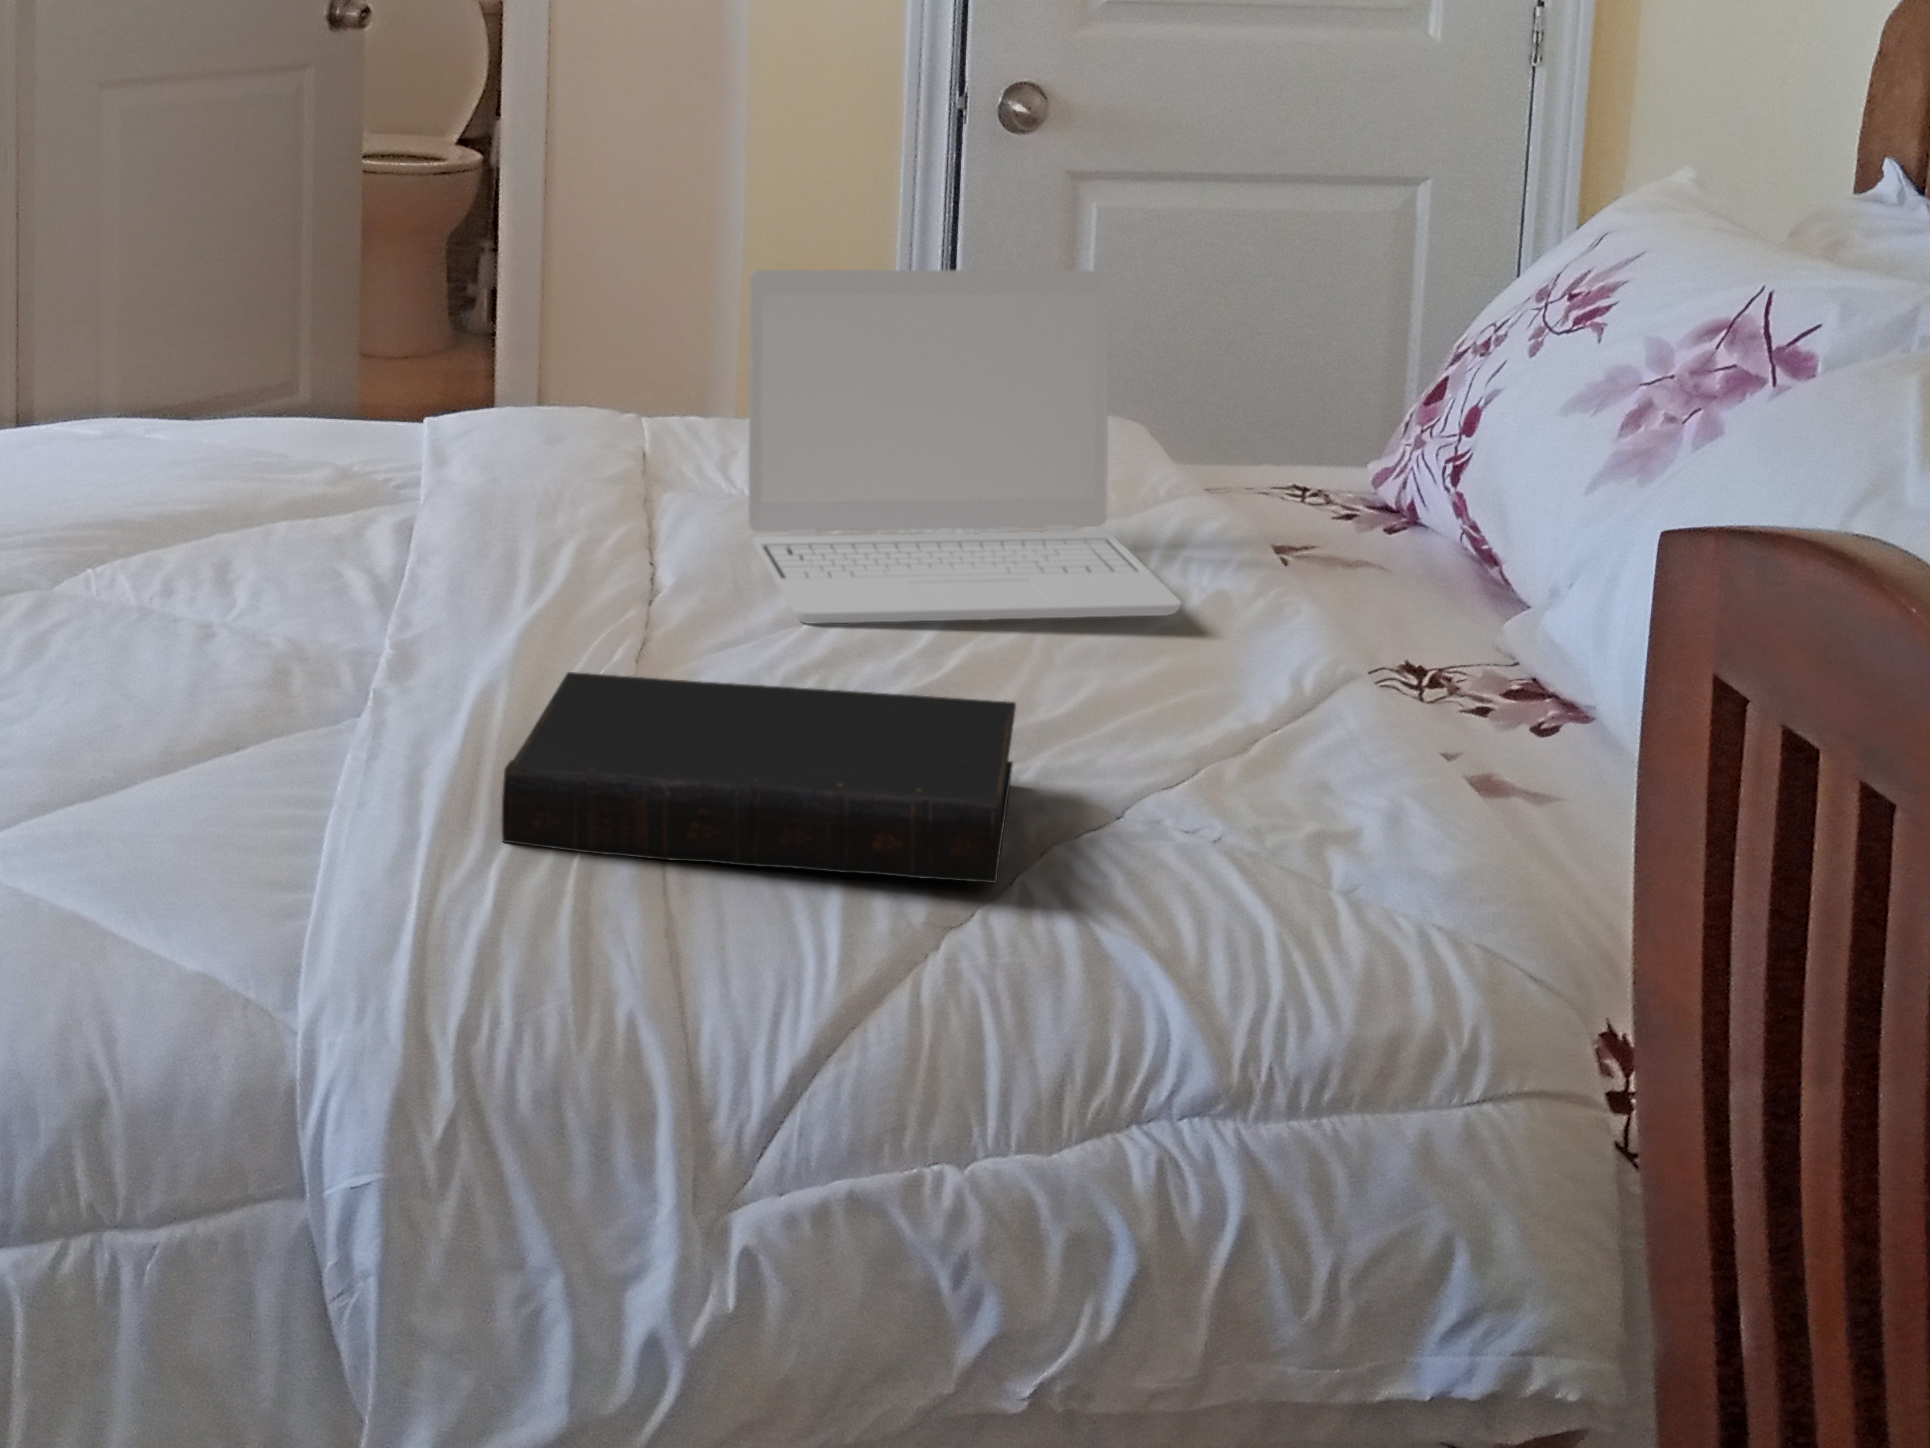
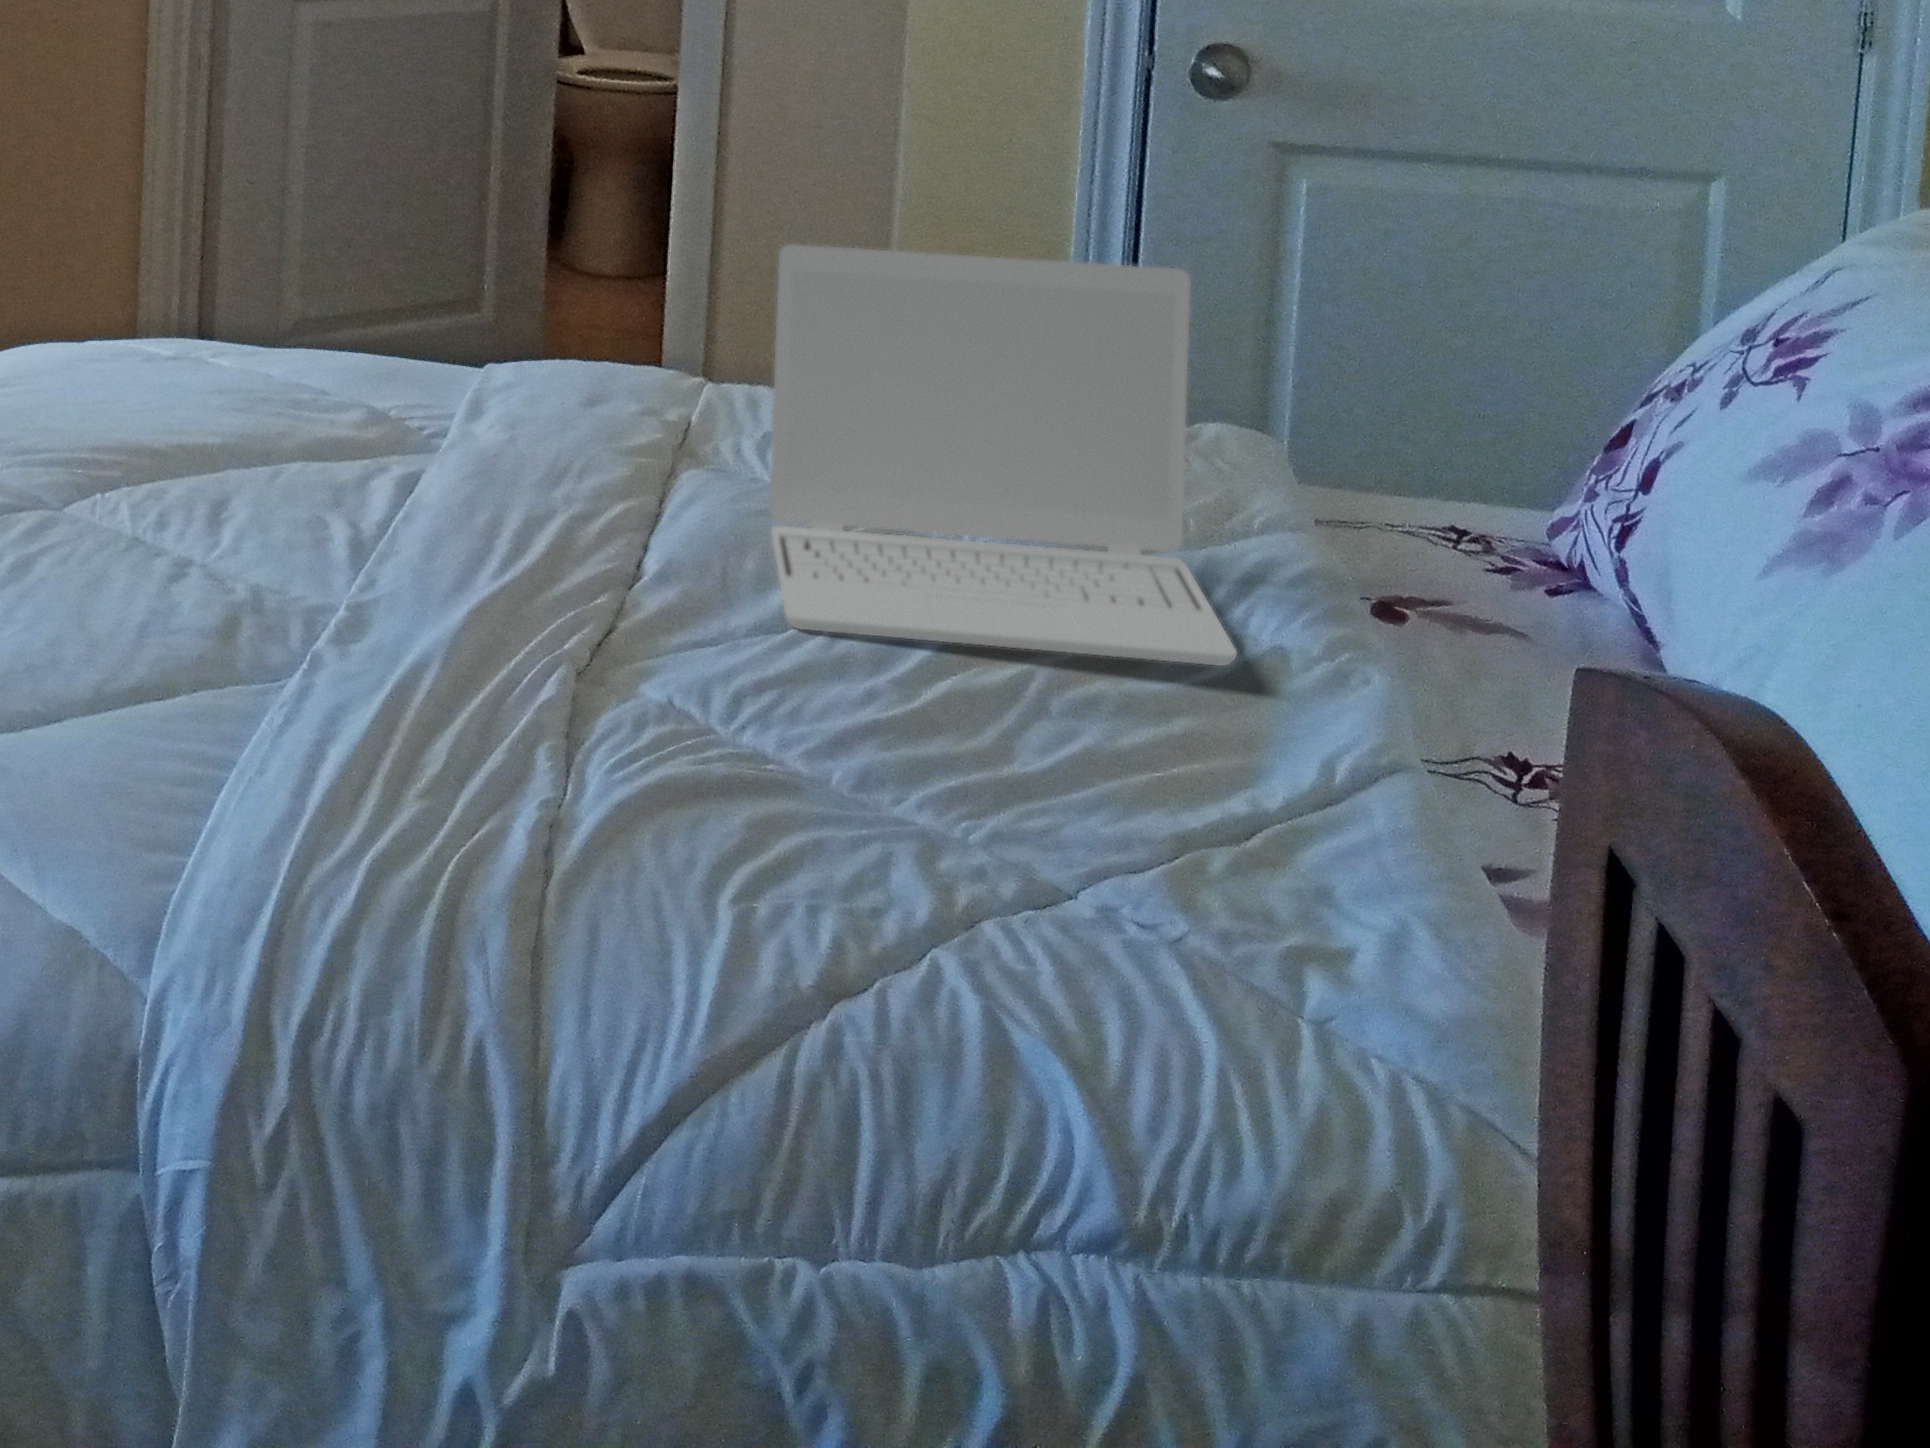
book: present [502,672,1016,883] -> none [386,659,971,955]

